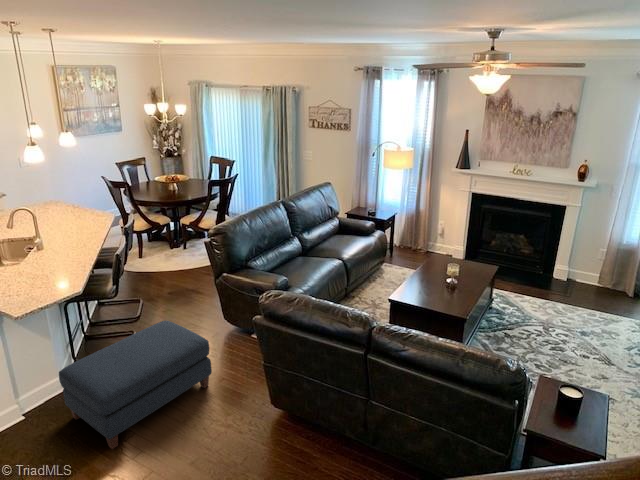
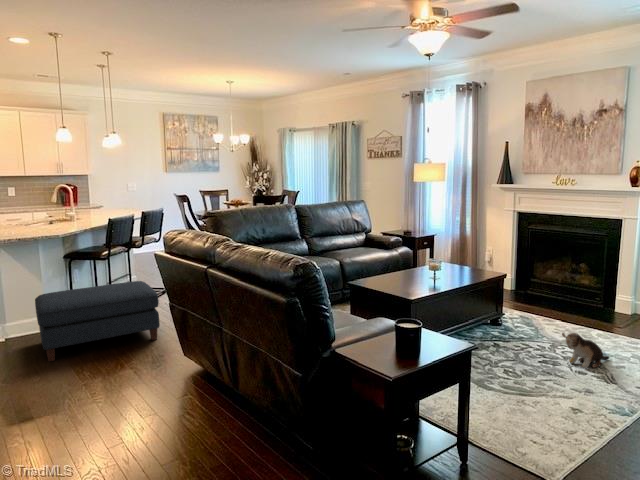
plush toy: none [573,325,595,350] -> present [562,333,609,368]

